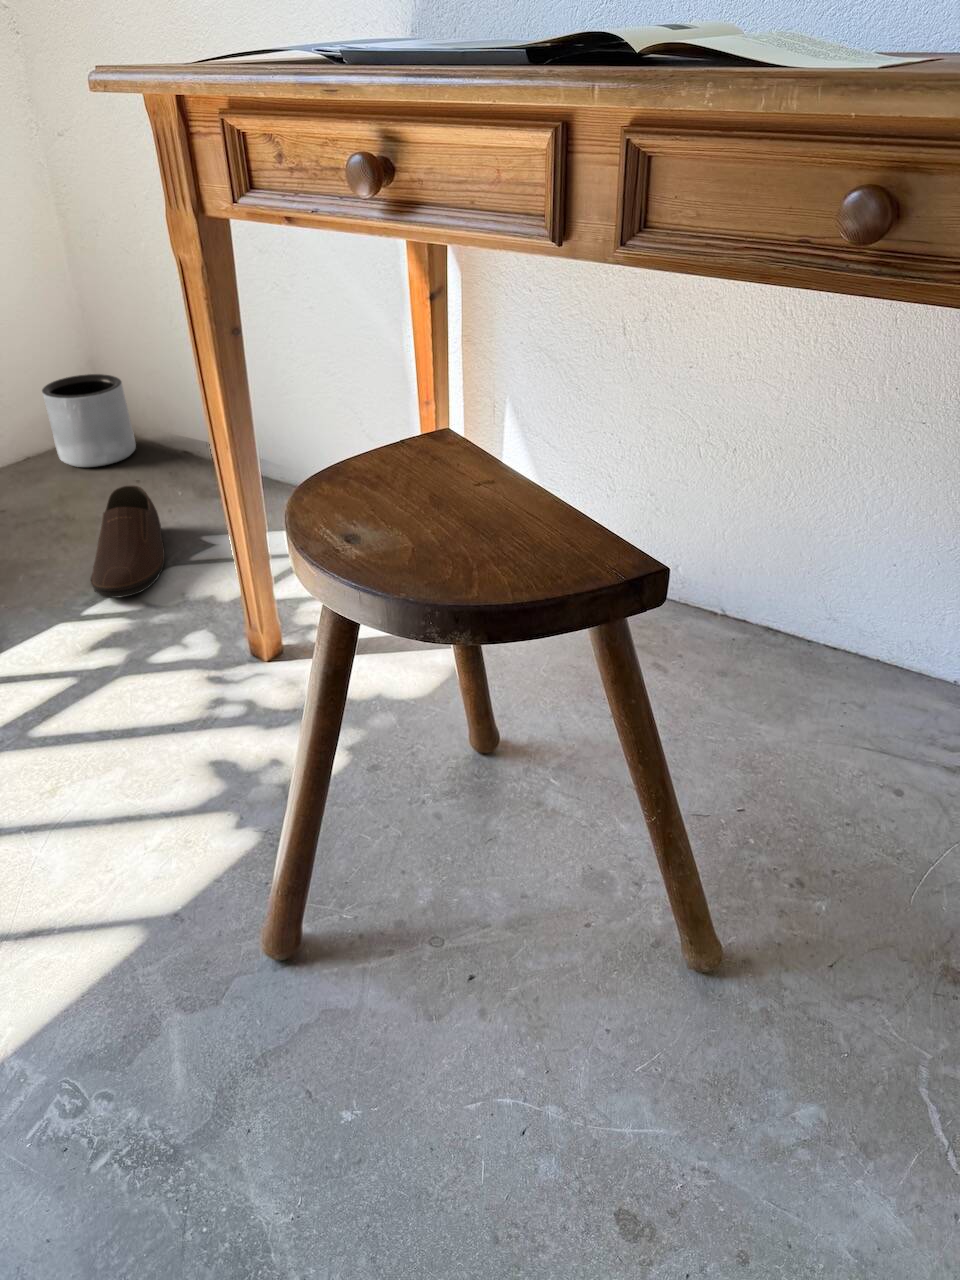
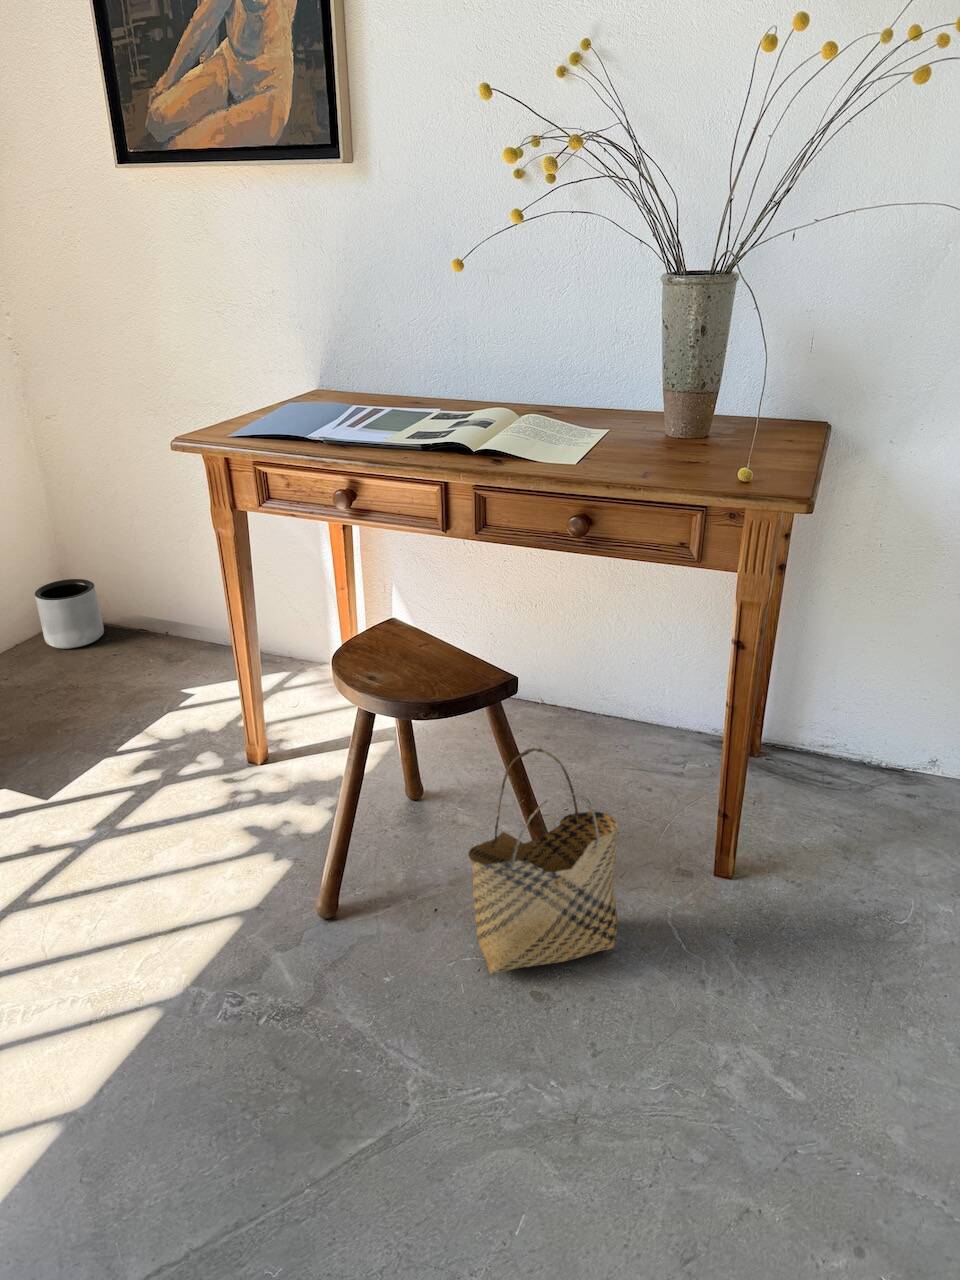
shoe: present [91,486,165,598] -> none [114,659,165,738]
woven basket: none [514,724,853,1157] -> present [468,748,618,974]

